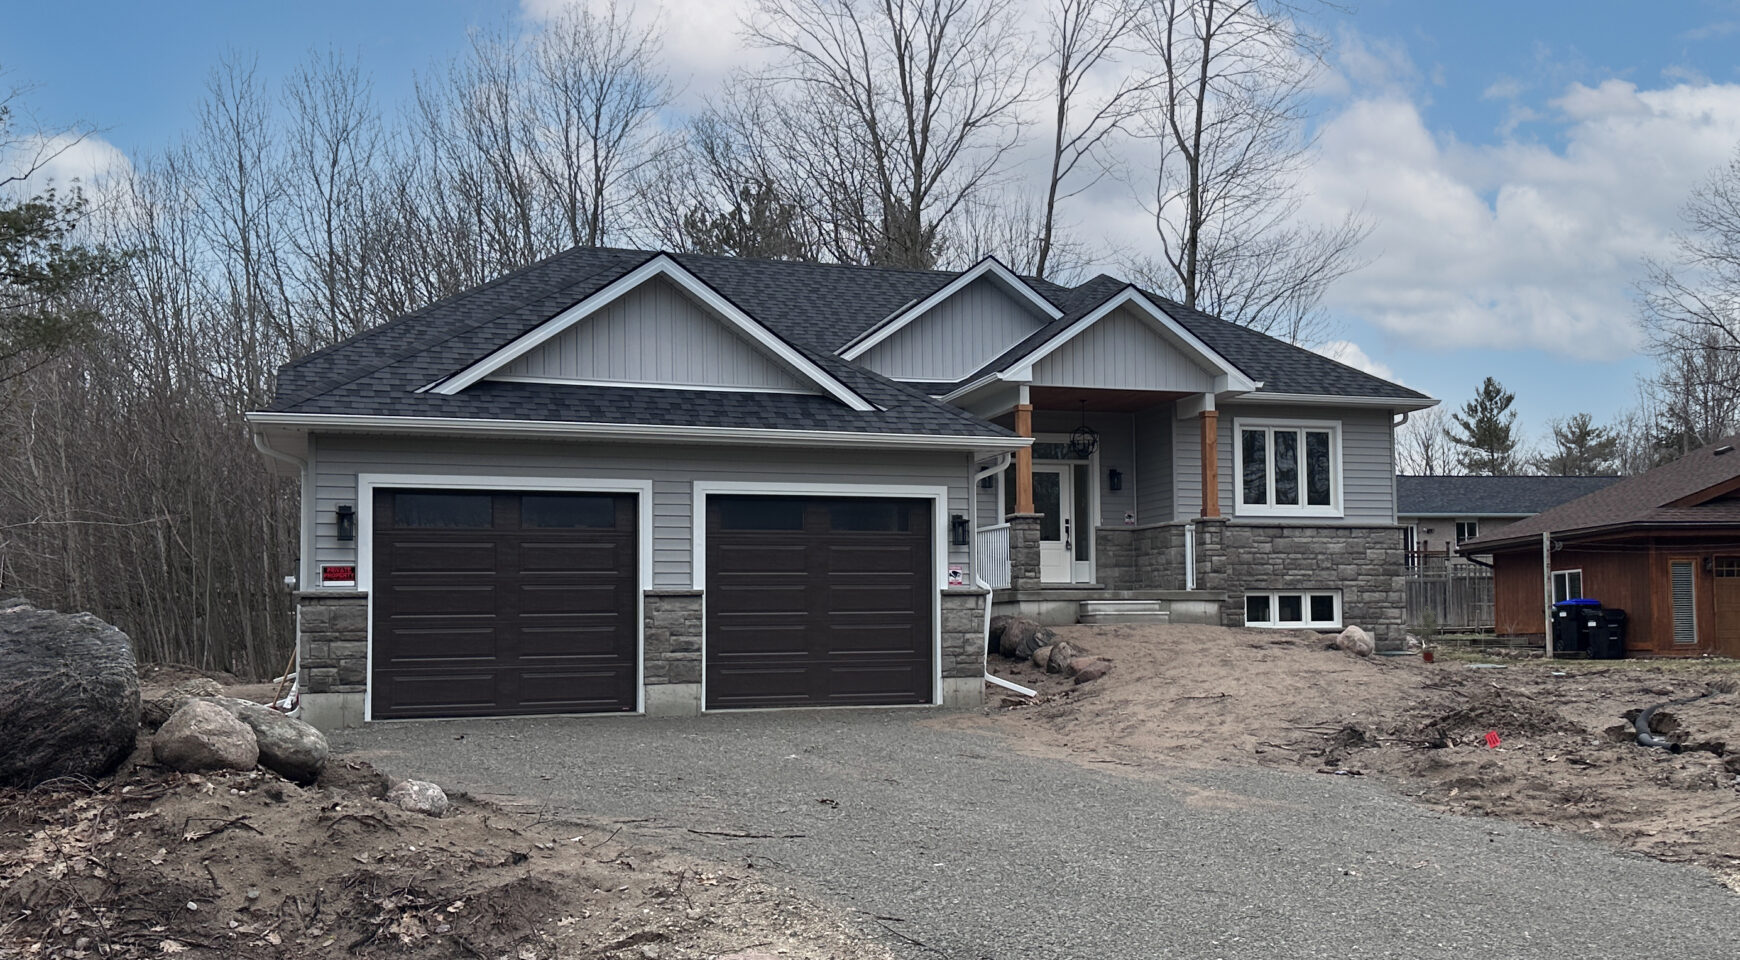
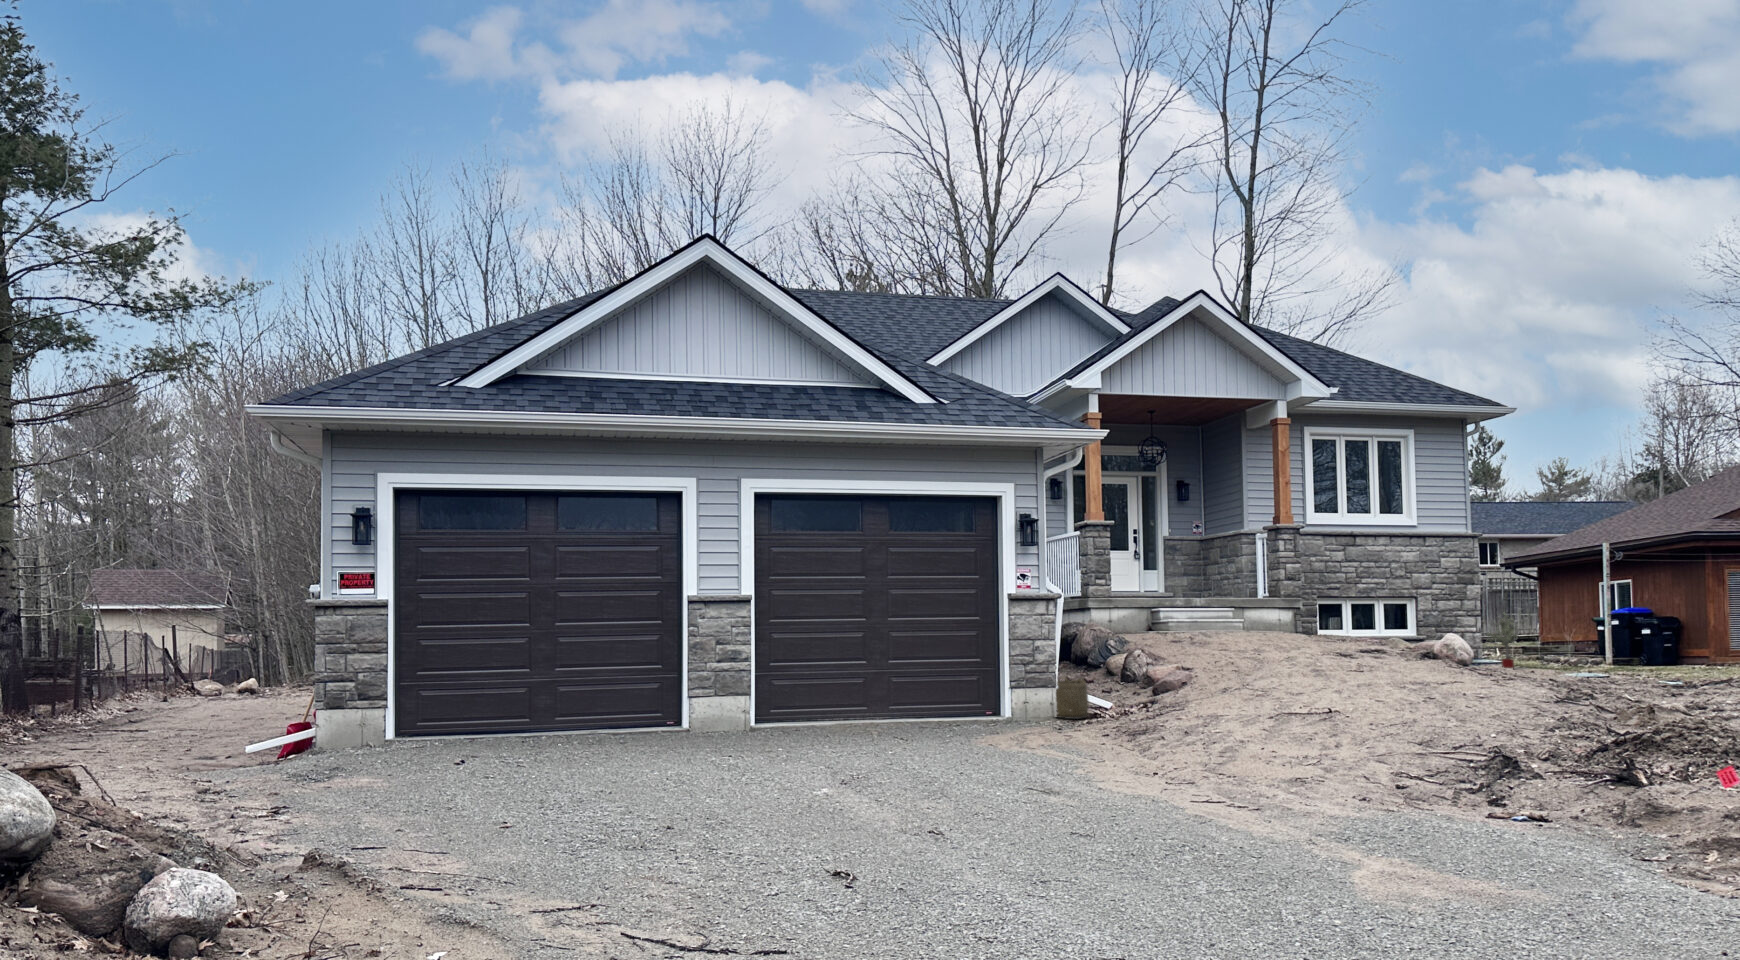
basket: none [975,666,1018,705] -> present [1056,677,1088,719]

